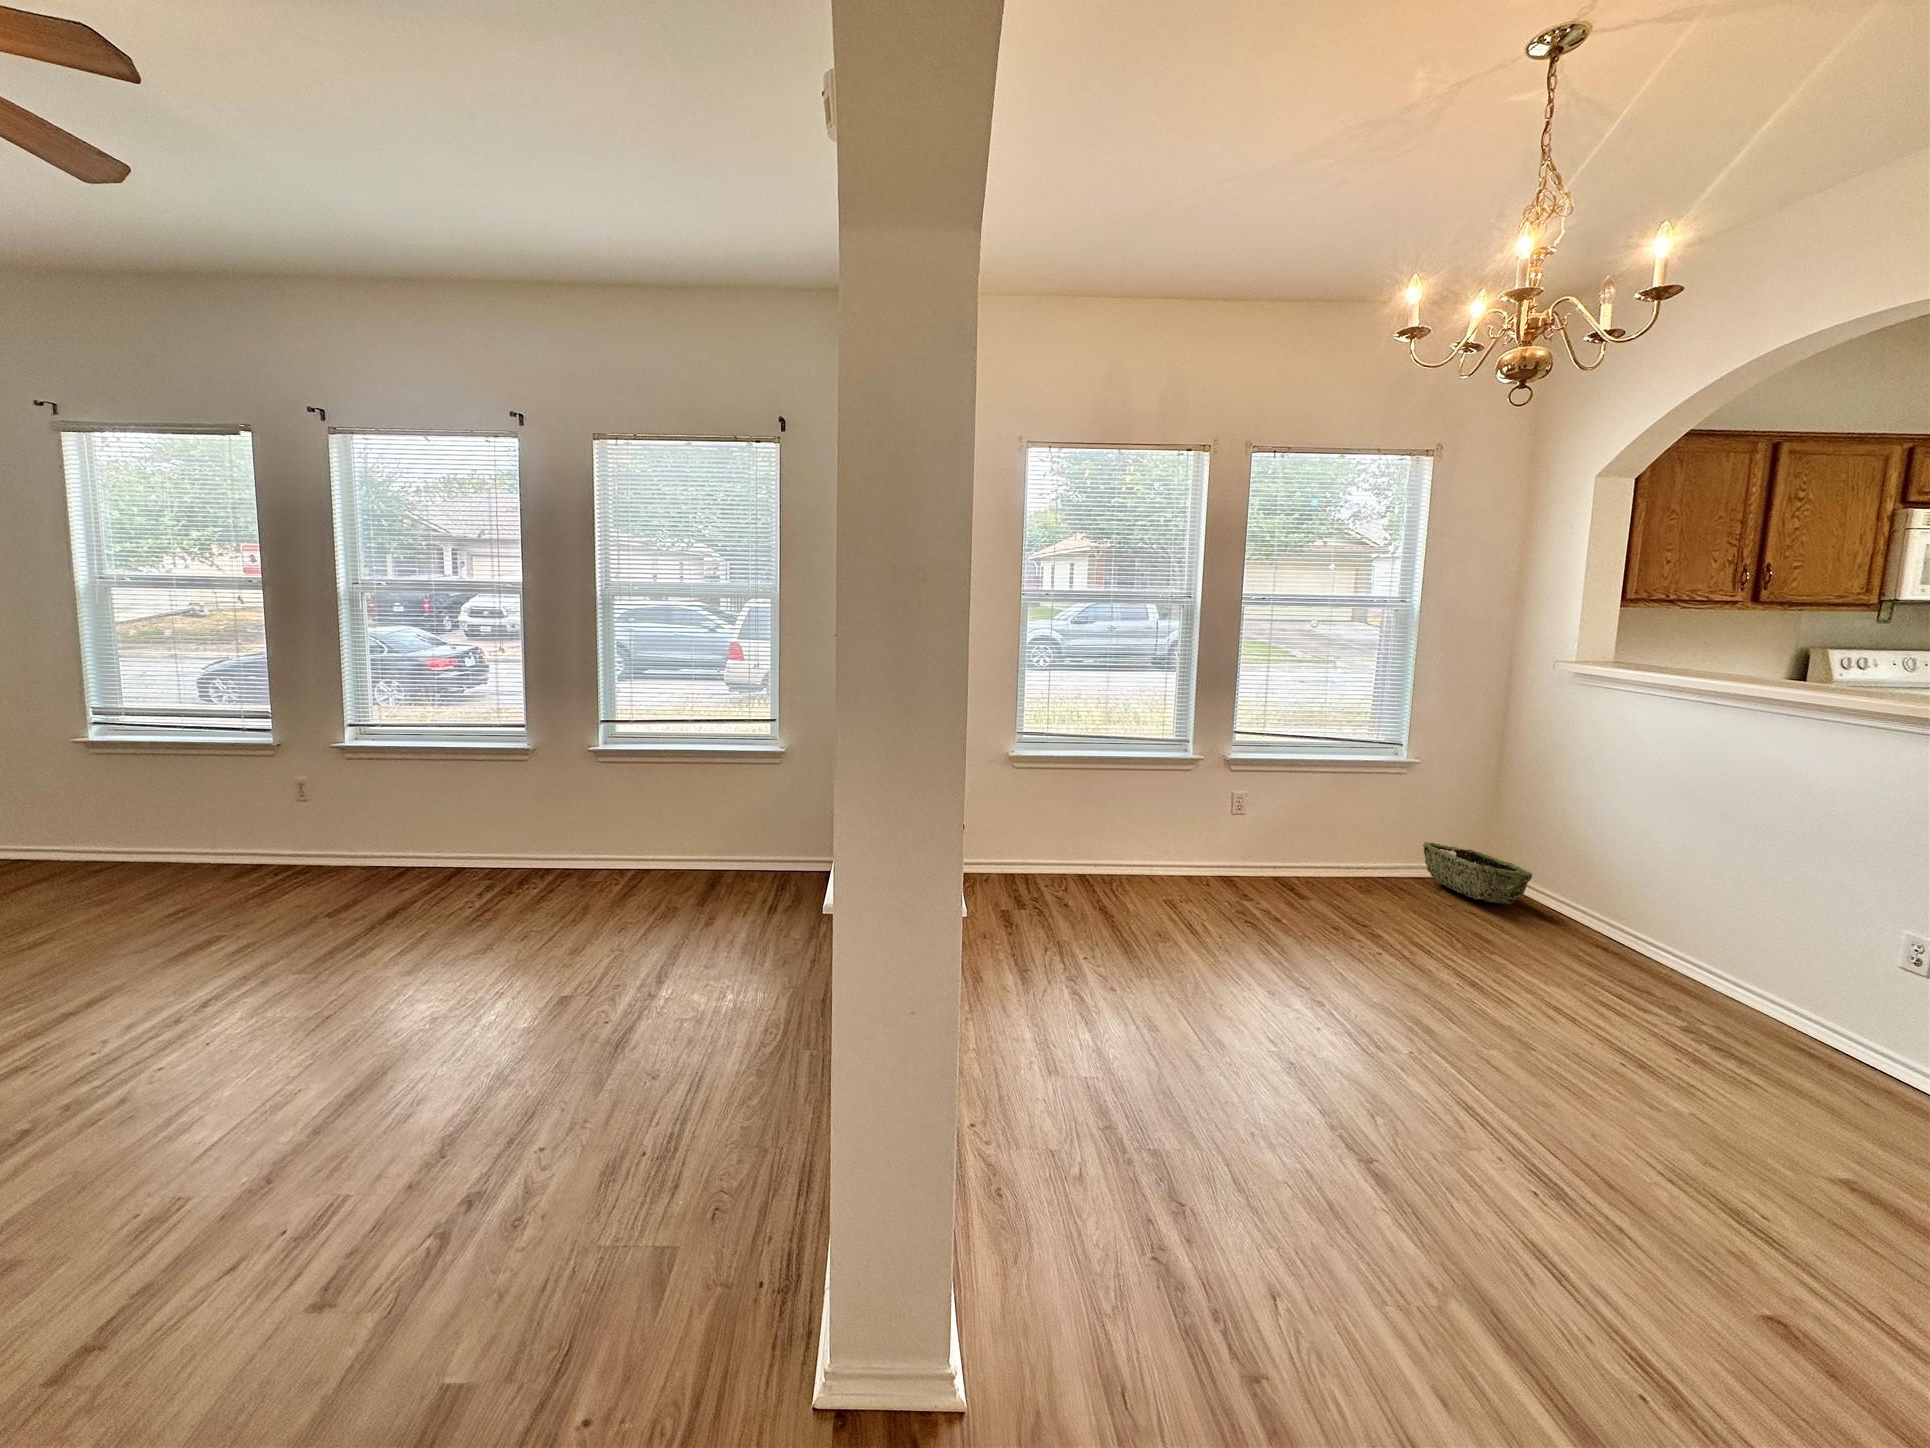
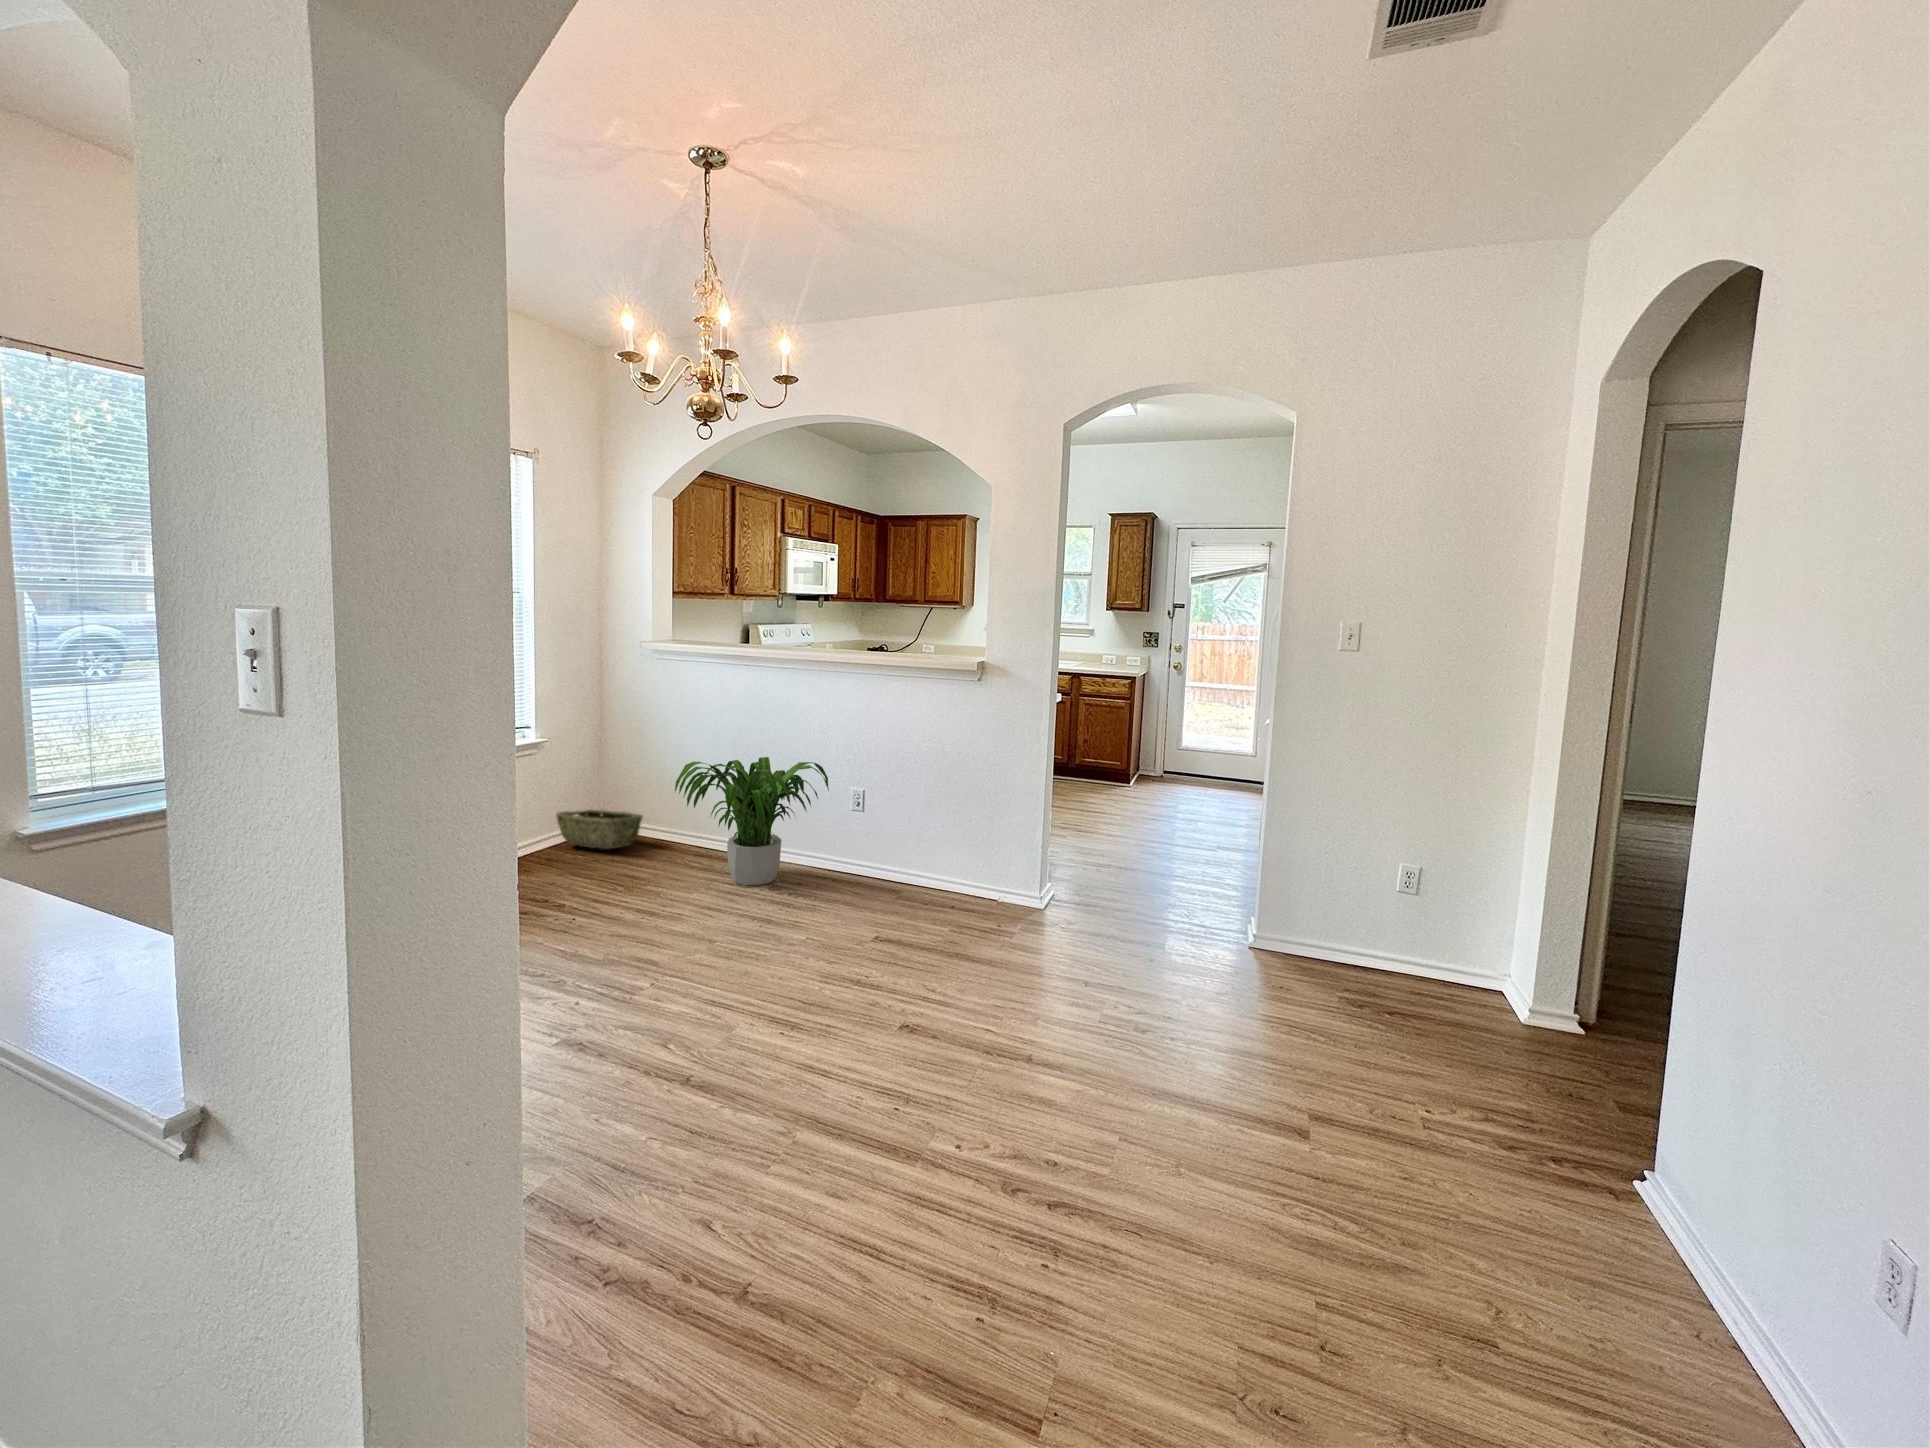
potted plant: none [1542,820,1847,1021] -> present [675,757,829,885]

